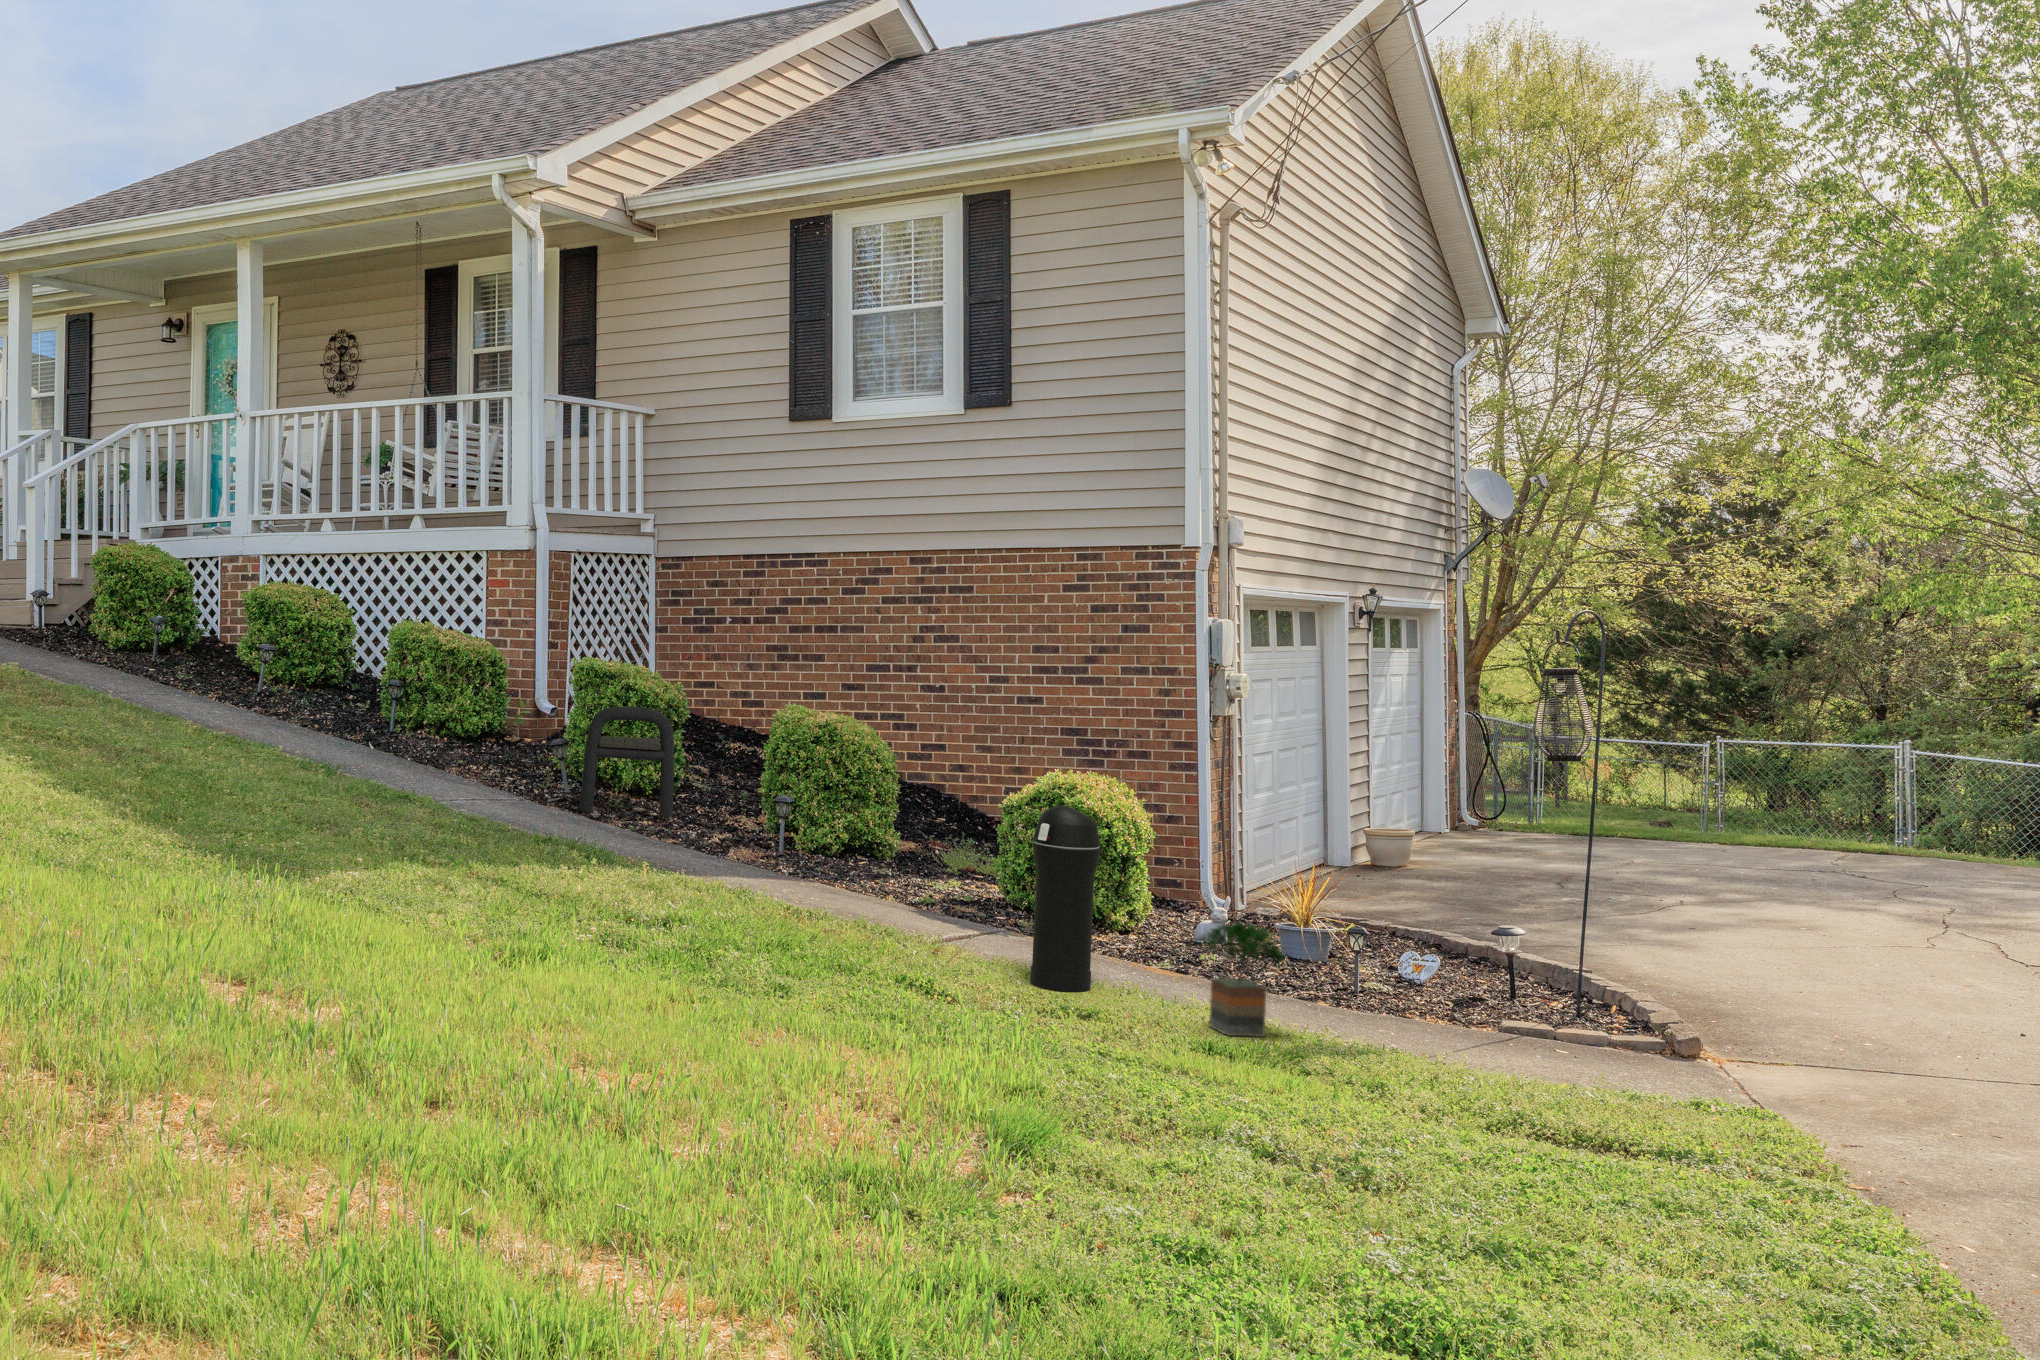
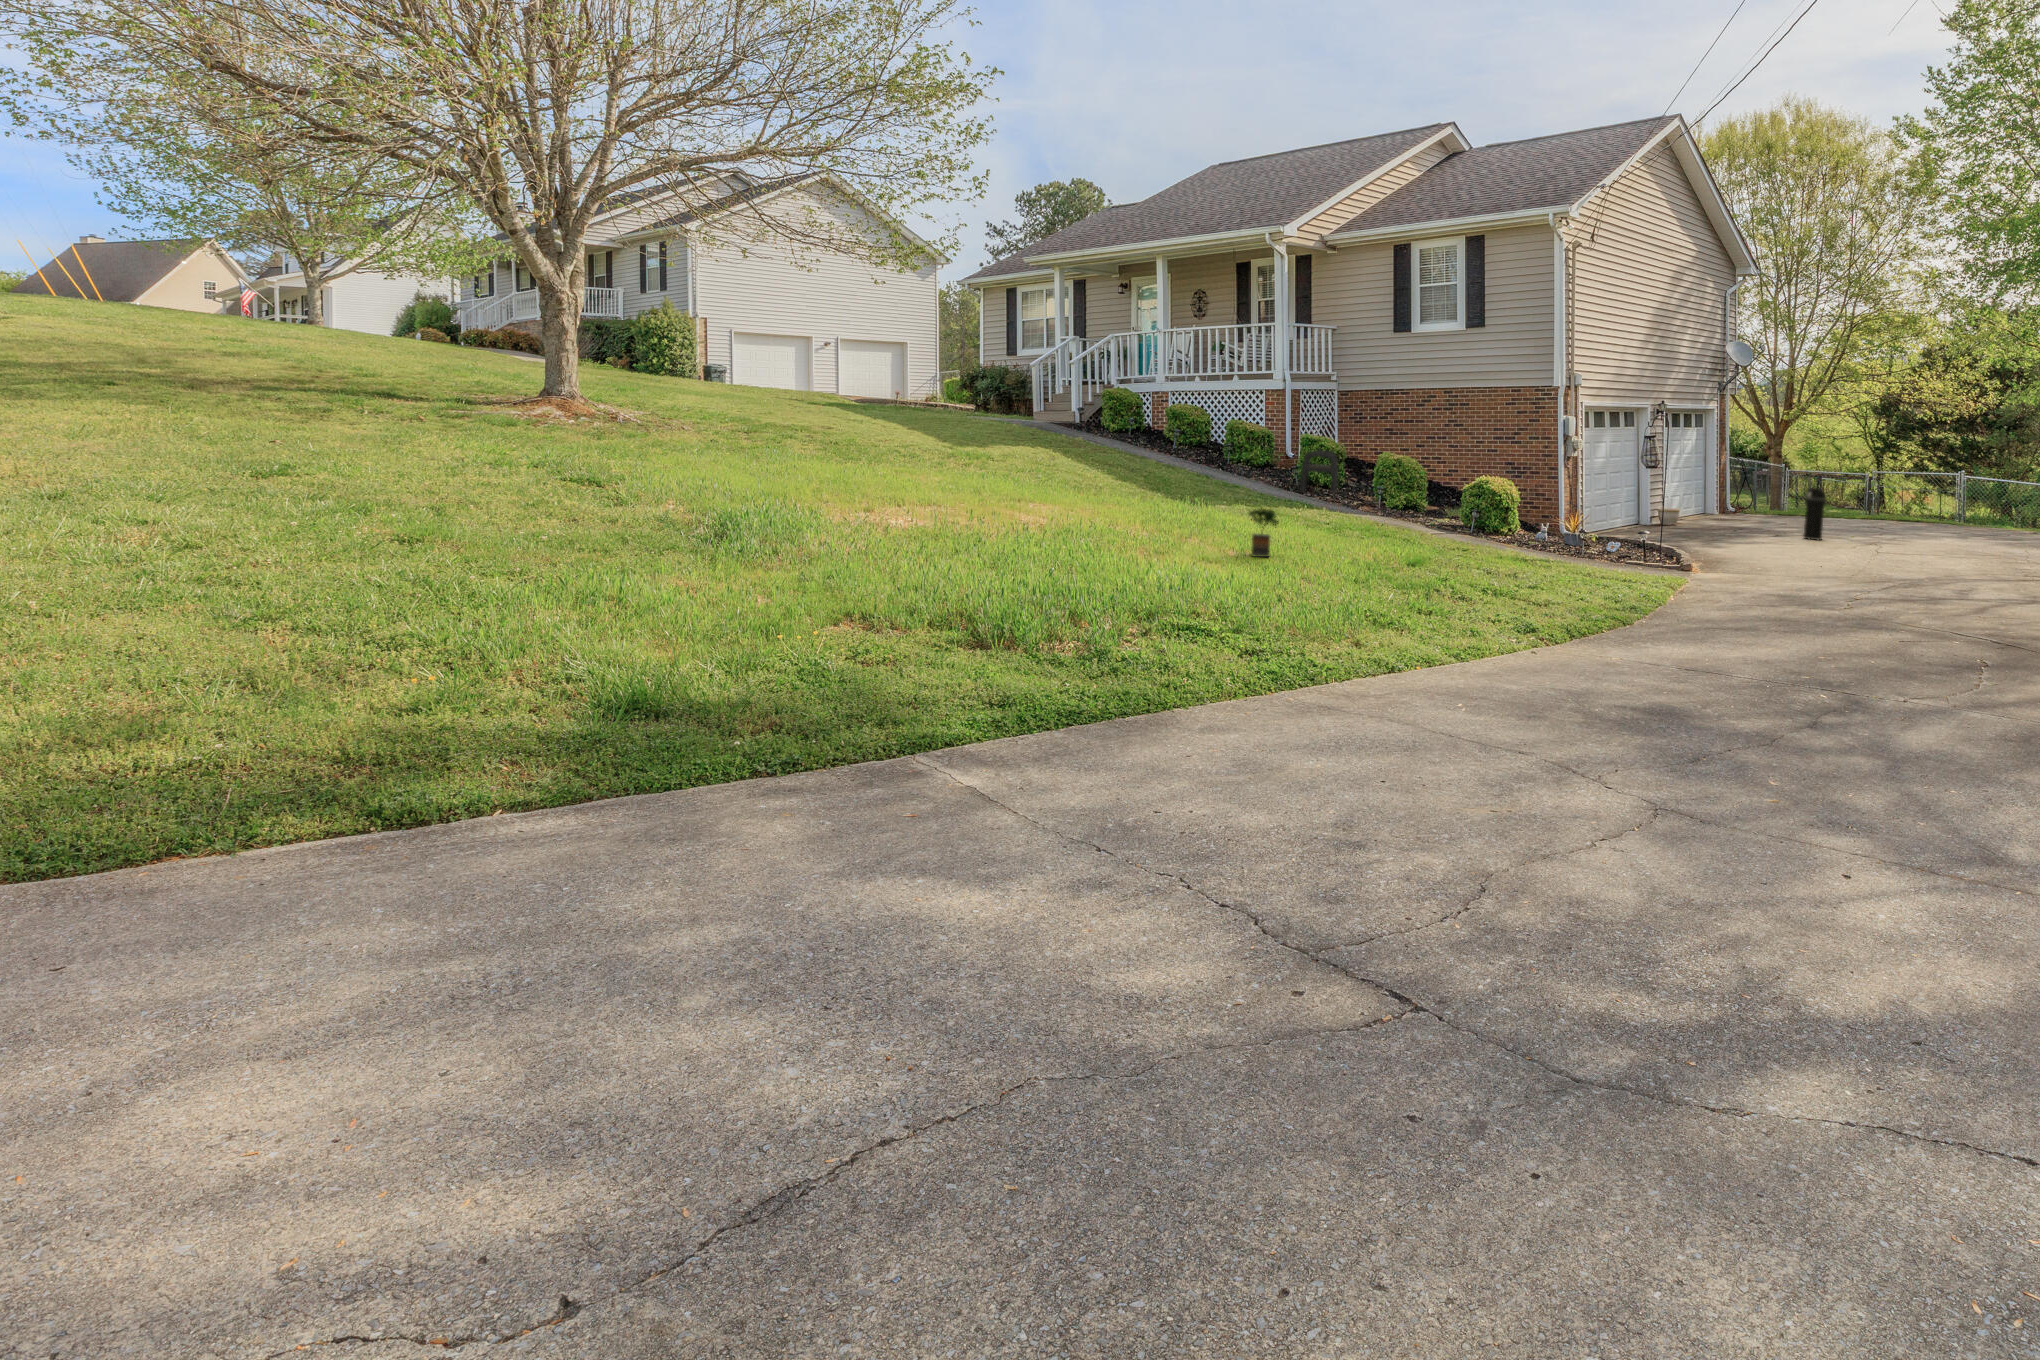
trash can: present [1030,805,1101,992] -> present [1803,487,1826,540]
potted tree: present [1207,922,1285,1037] -> present [1249,508,1278,557]

